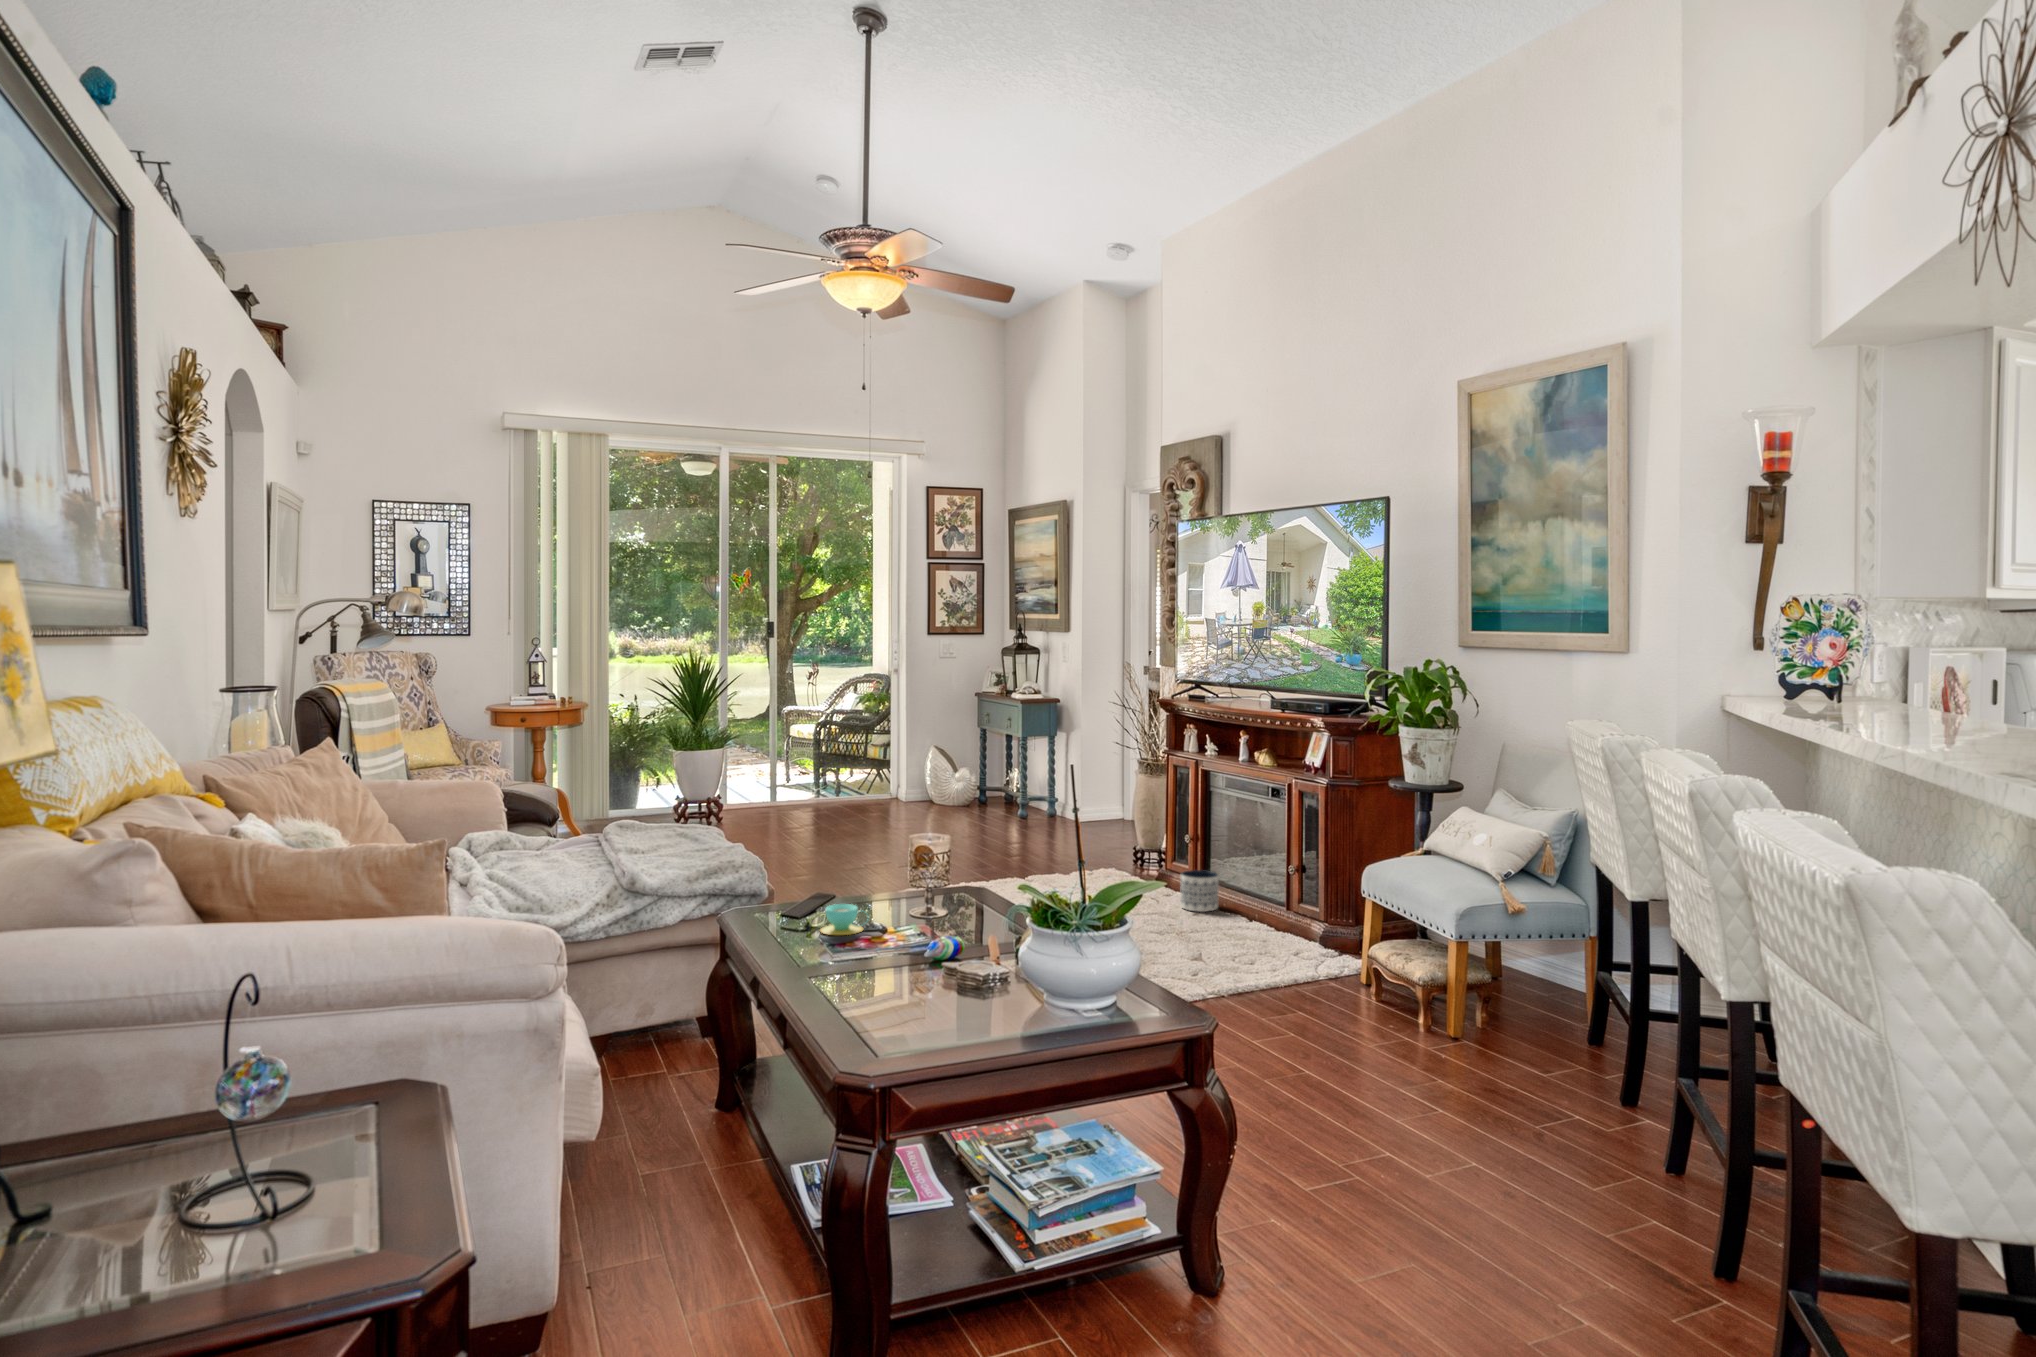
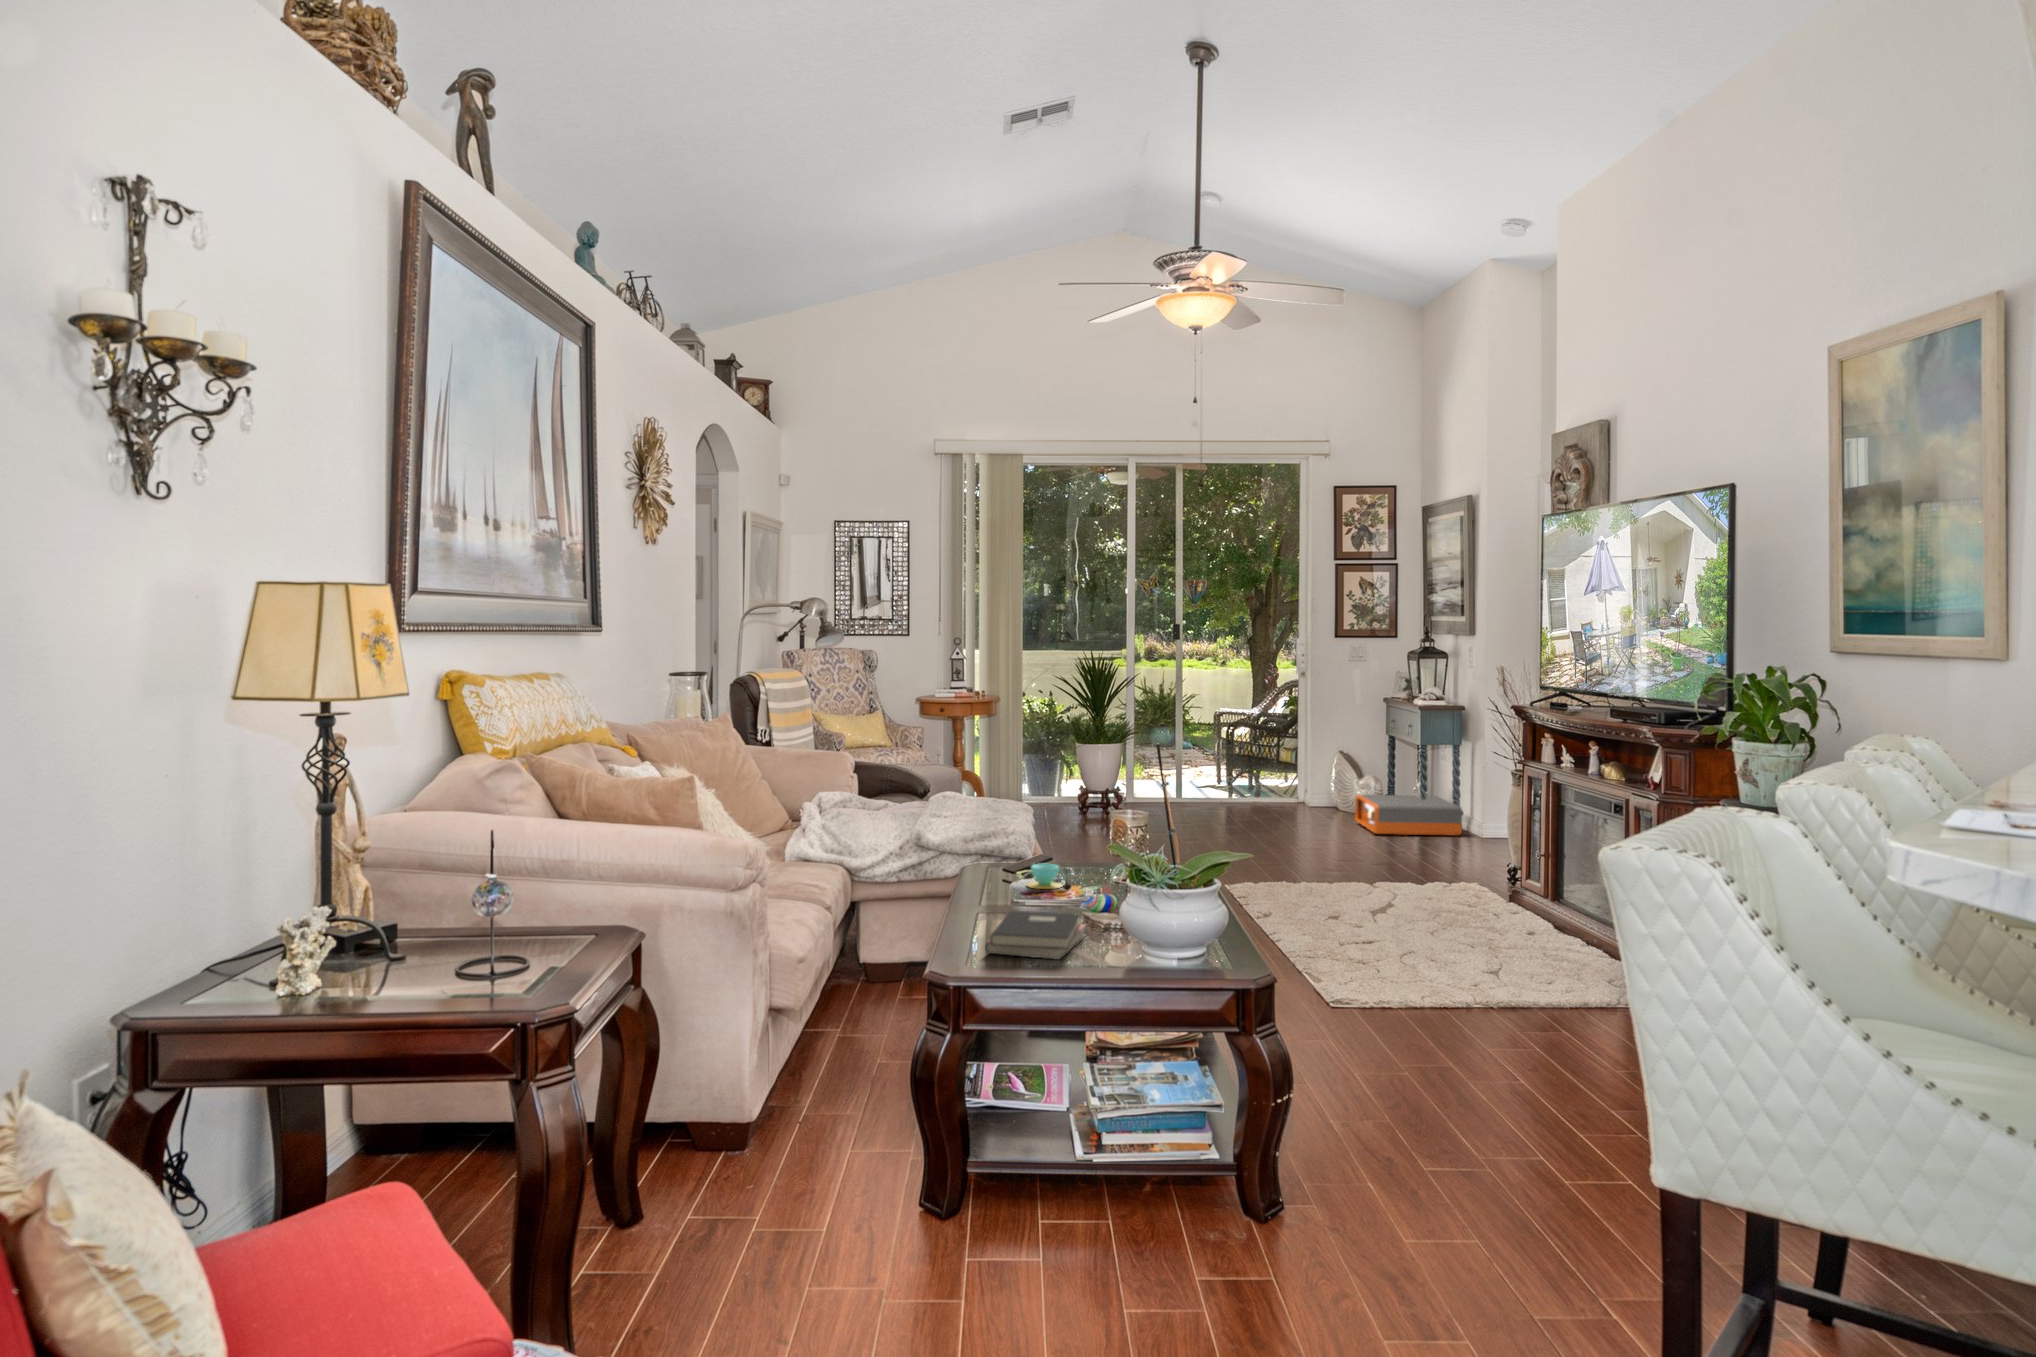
storage box: none [961,785,1064,827] -> present [1355,795,1462,835]
planter: present [1180,870,1219,912] -> none [1519,887,1563,931]
hardback book: none [875,967,988,1034] -> present [985,911,1086,960]

